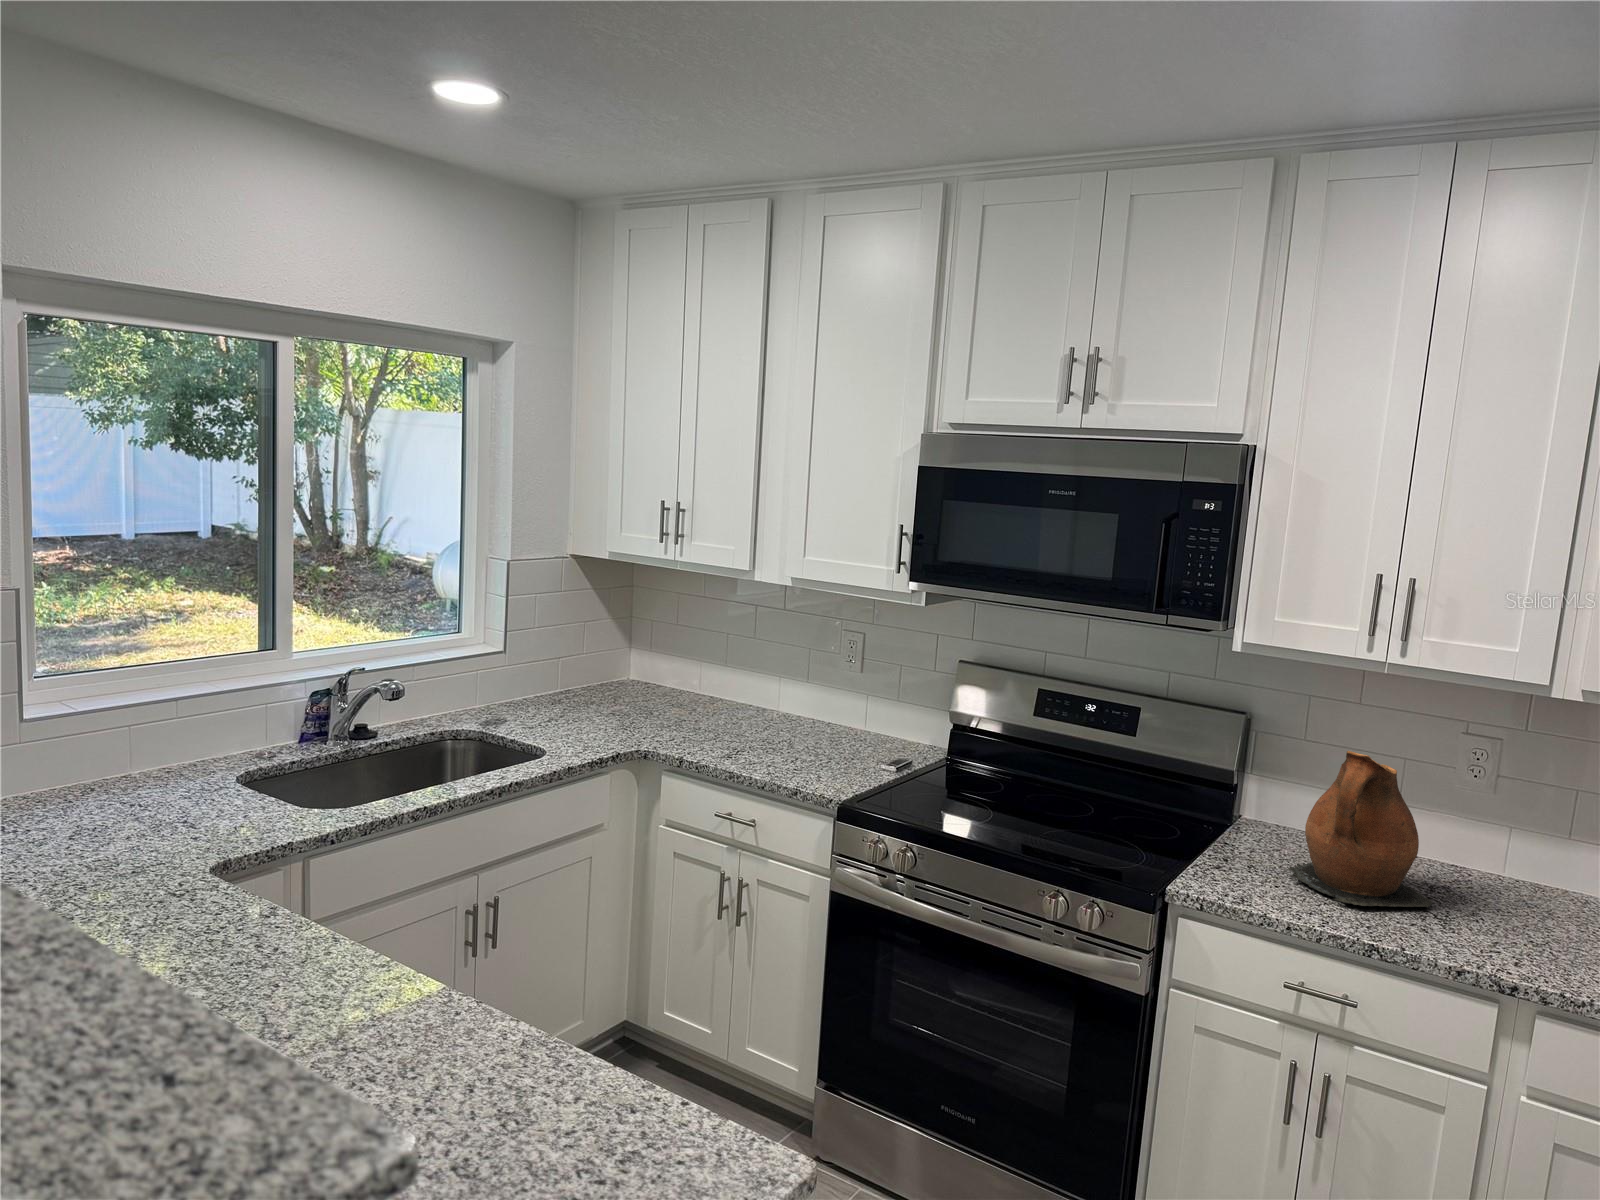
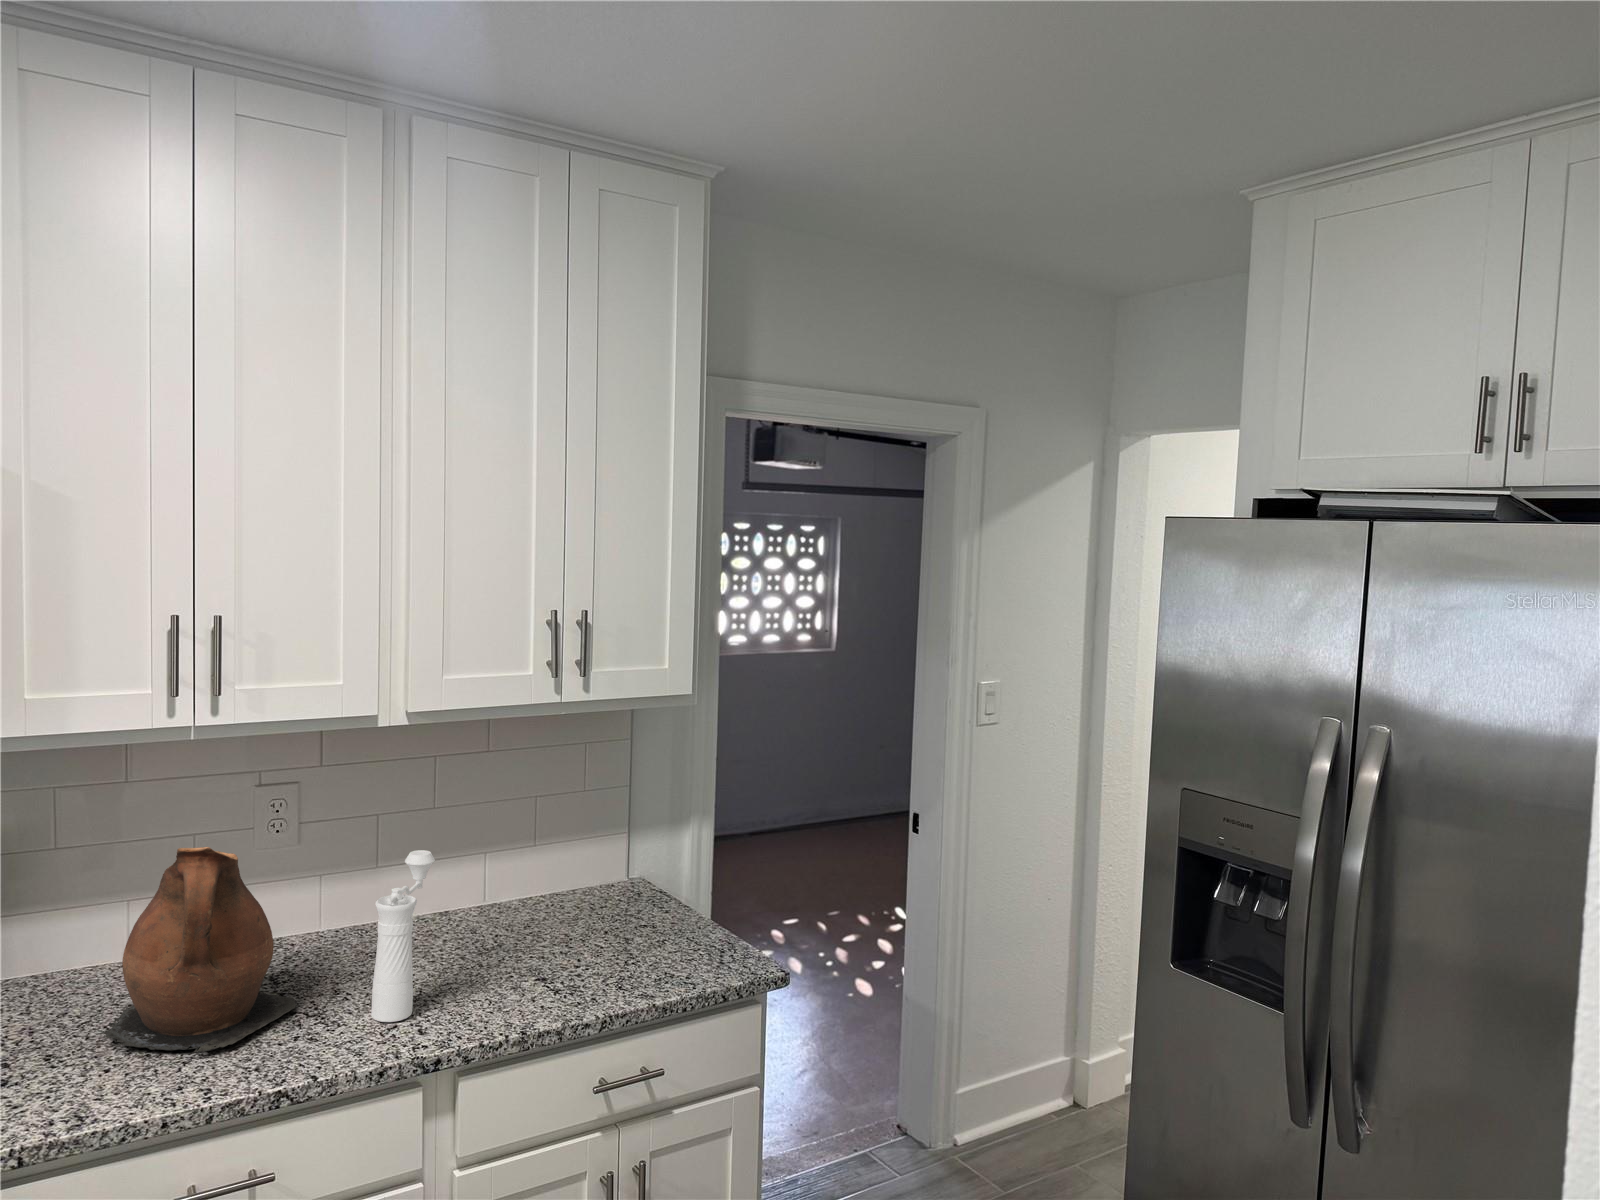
pepper mill: none [1483,816,1581,951] -> present [371,850,435,1022]

